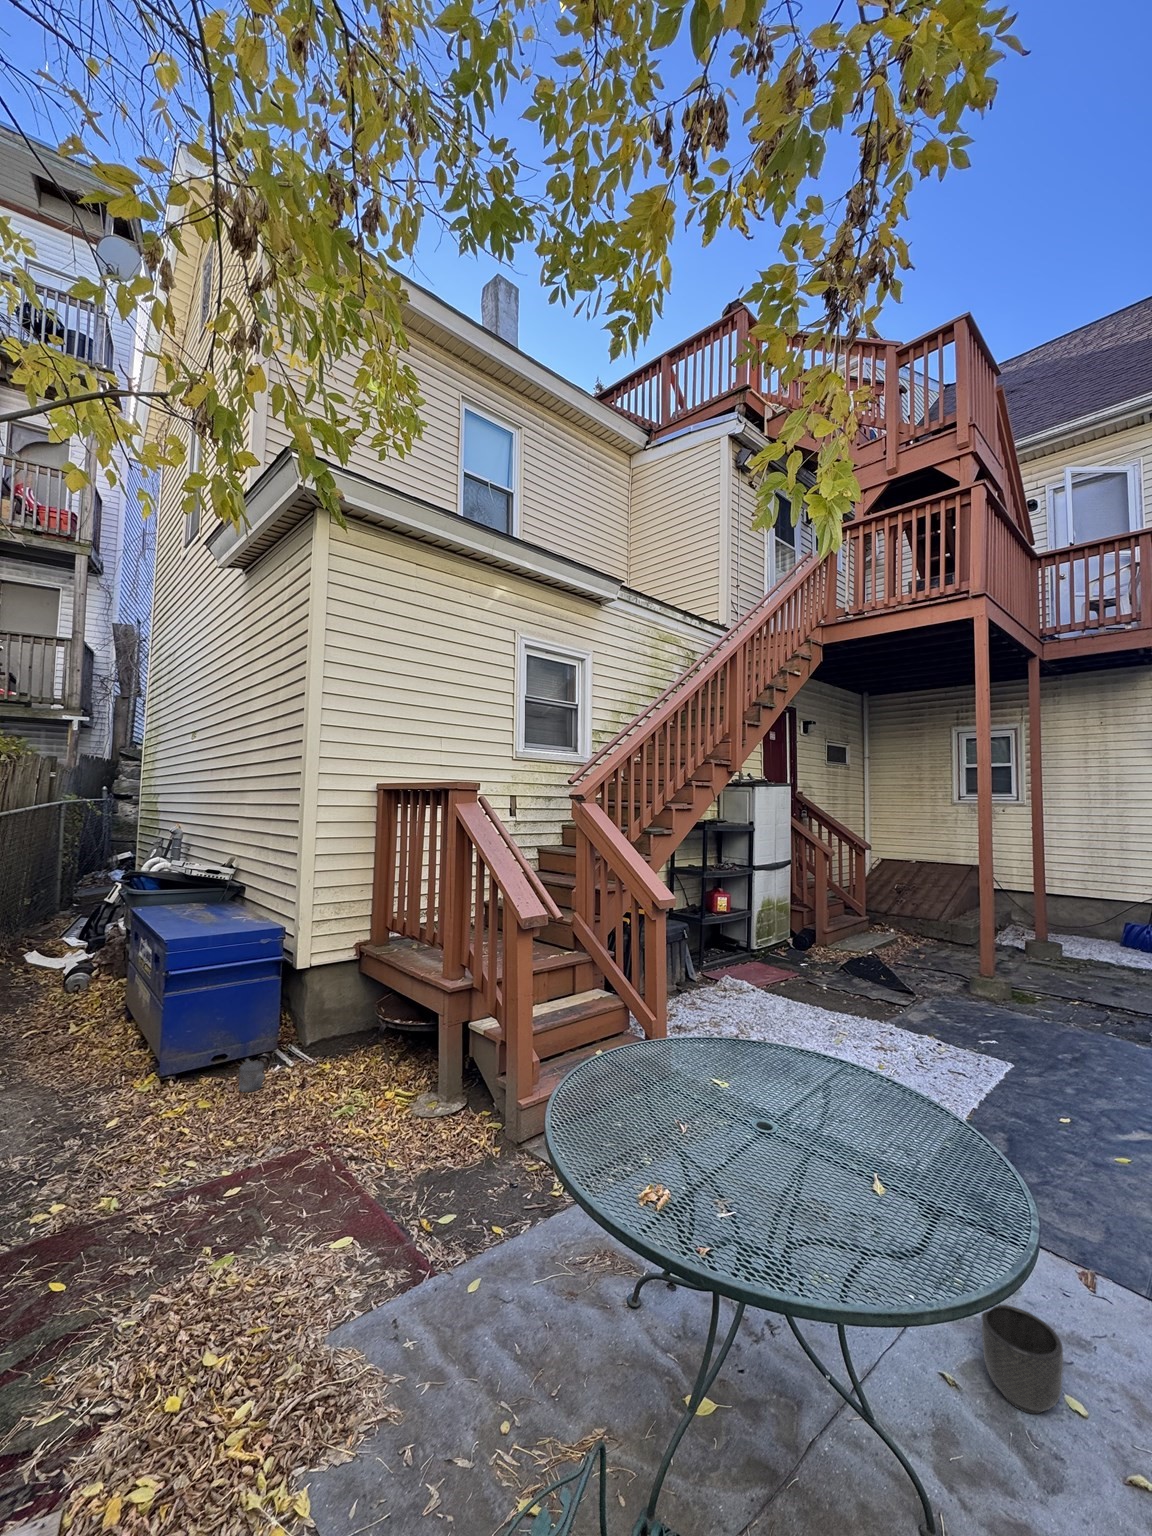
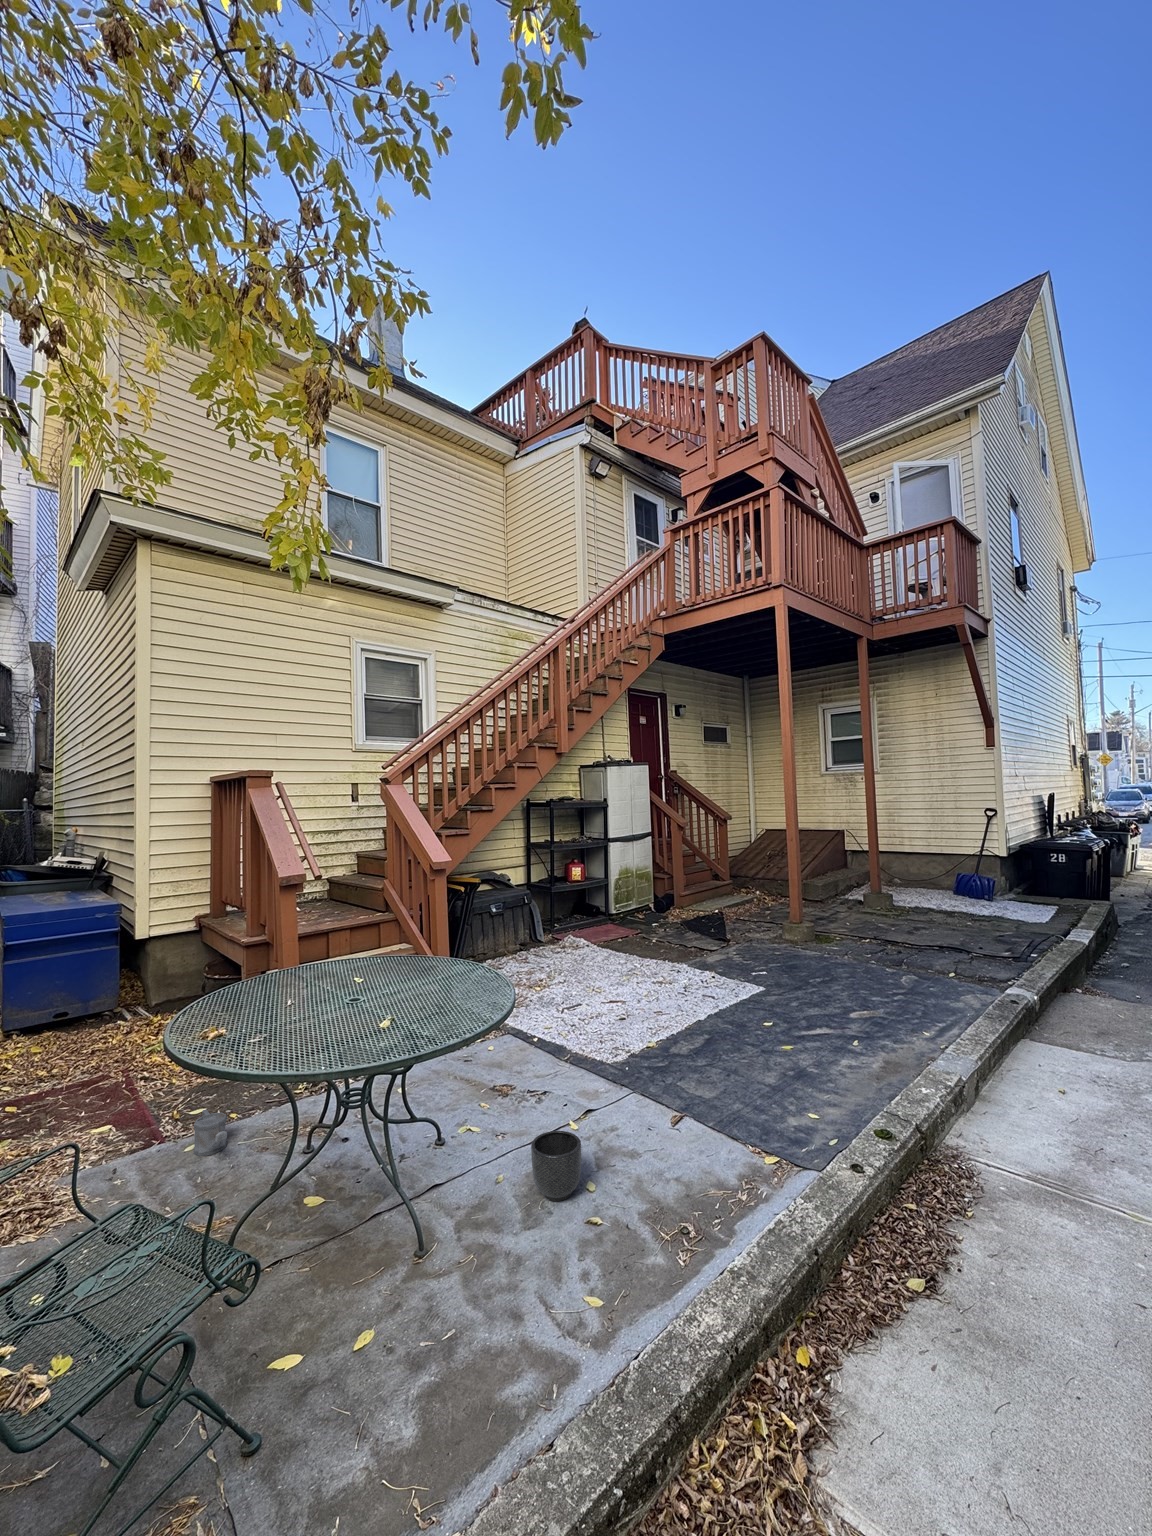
watering can: present [238,1059,265,1092] -> present [193,1109,227,1156]

